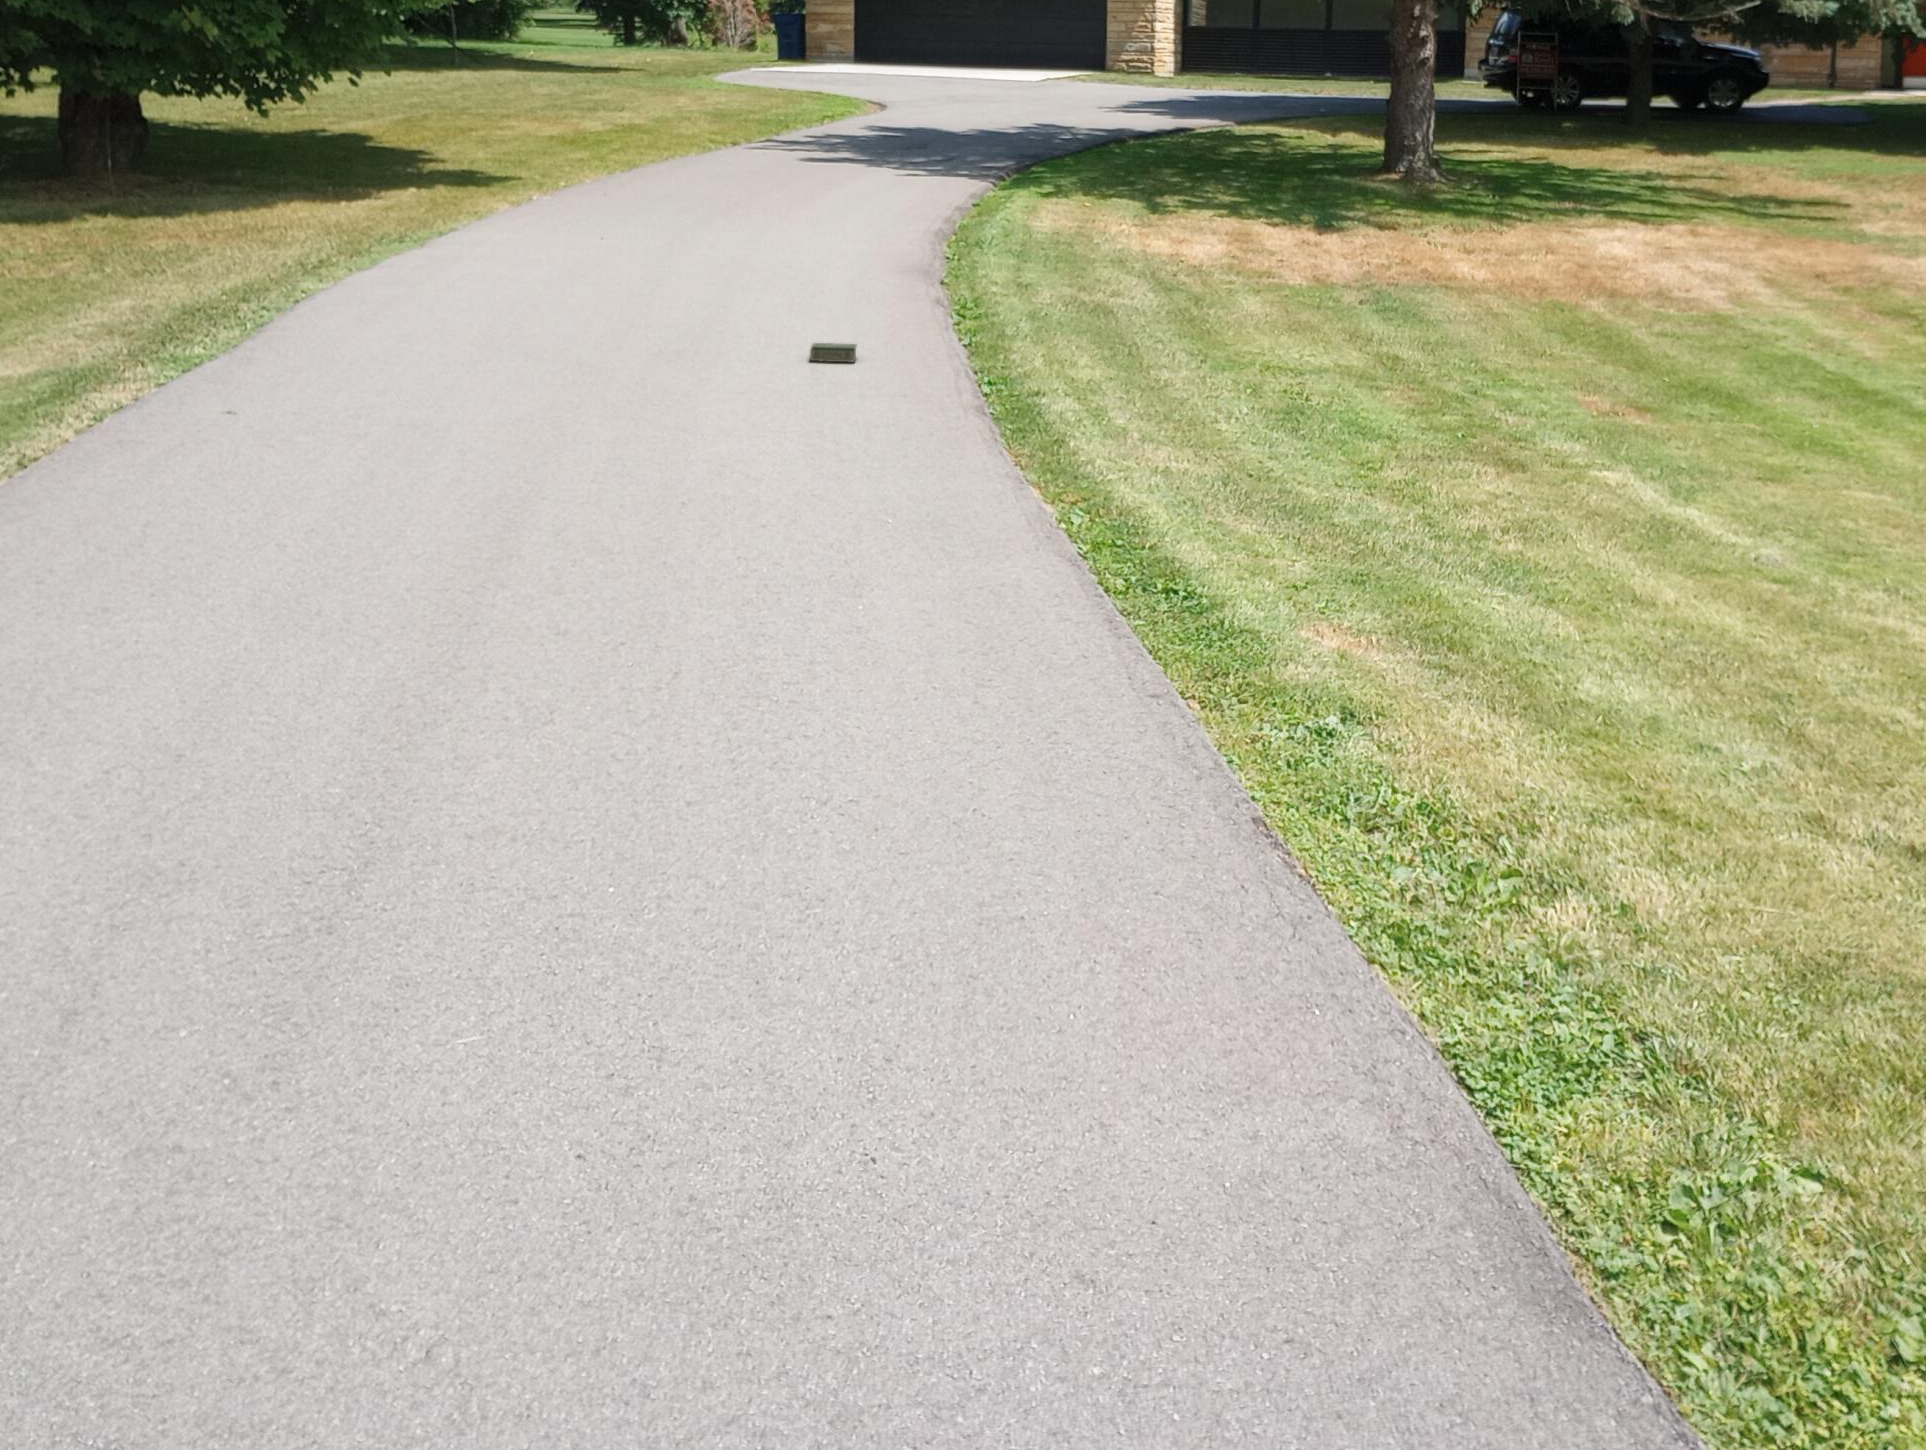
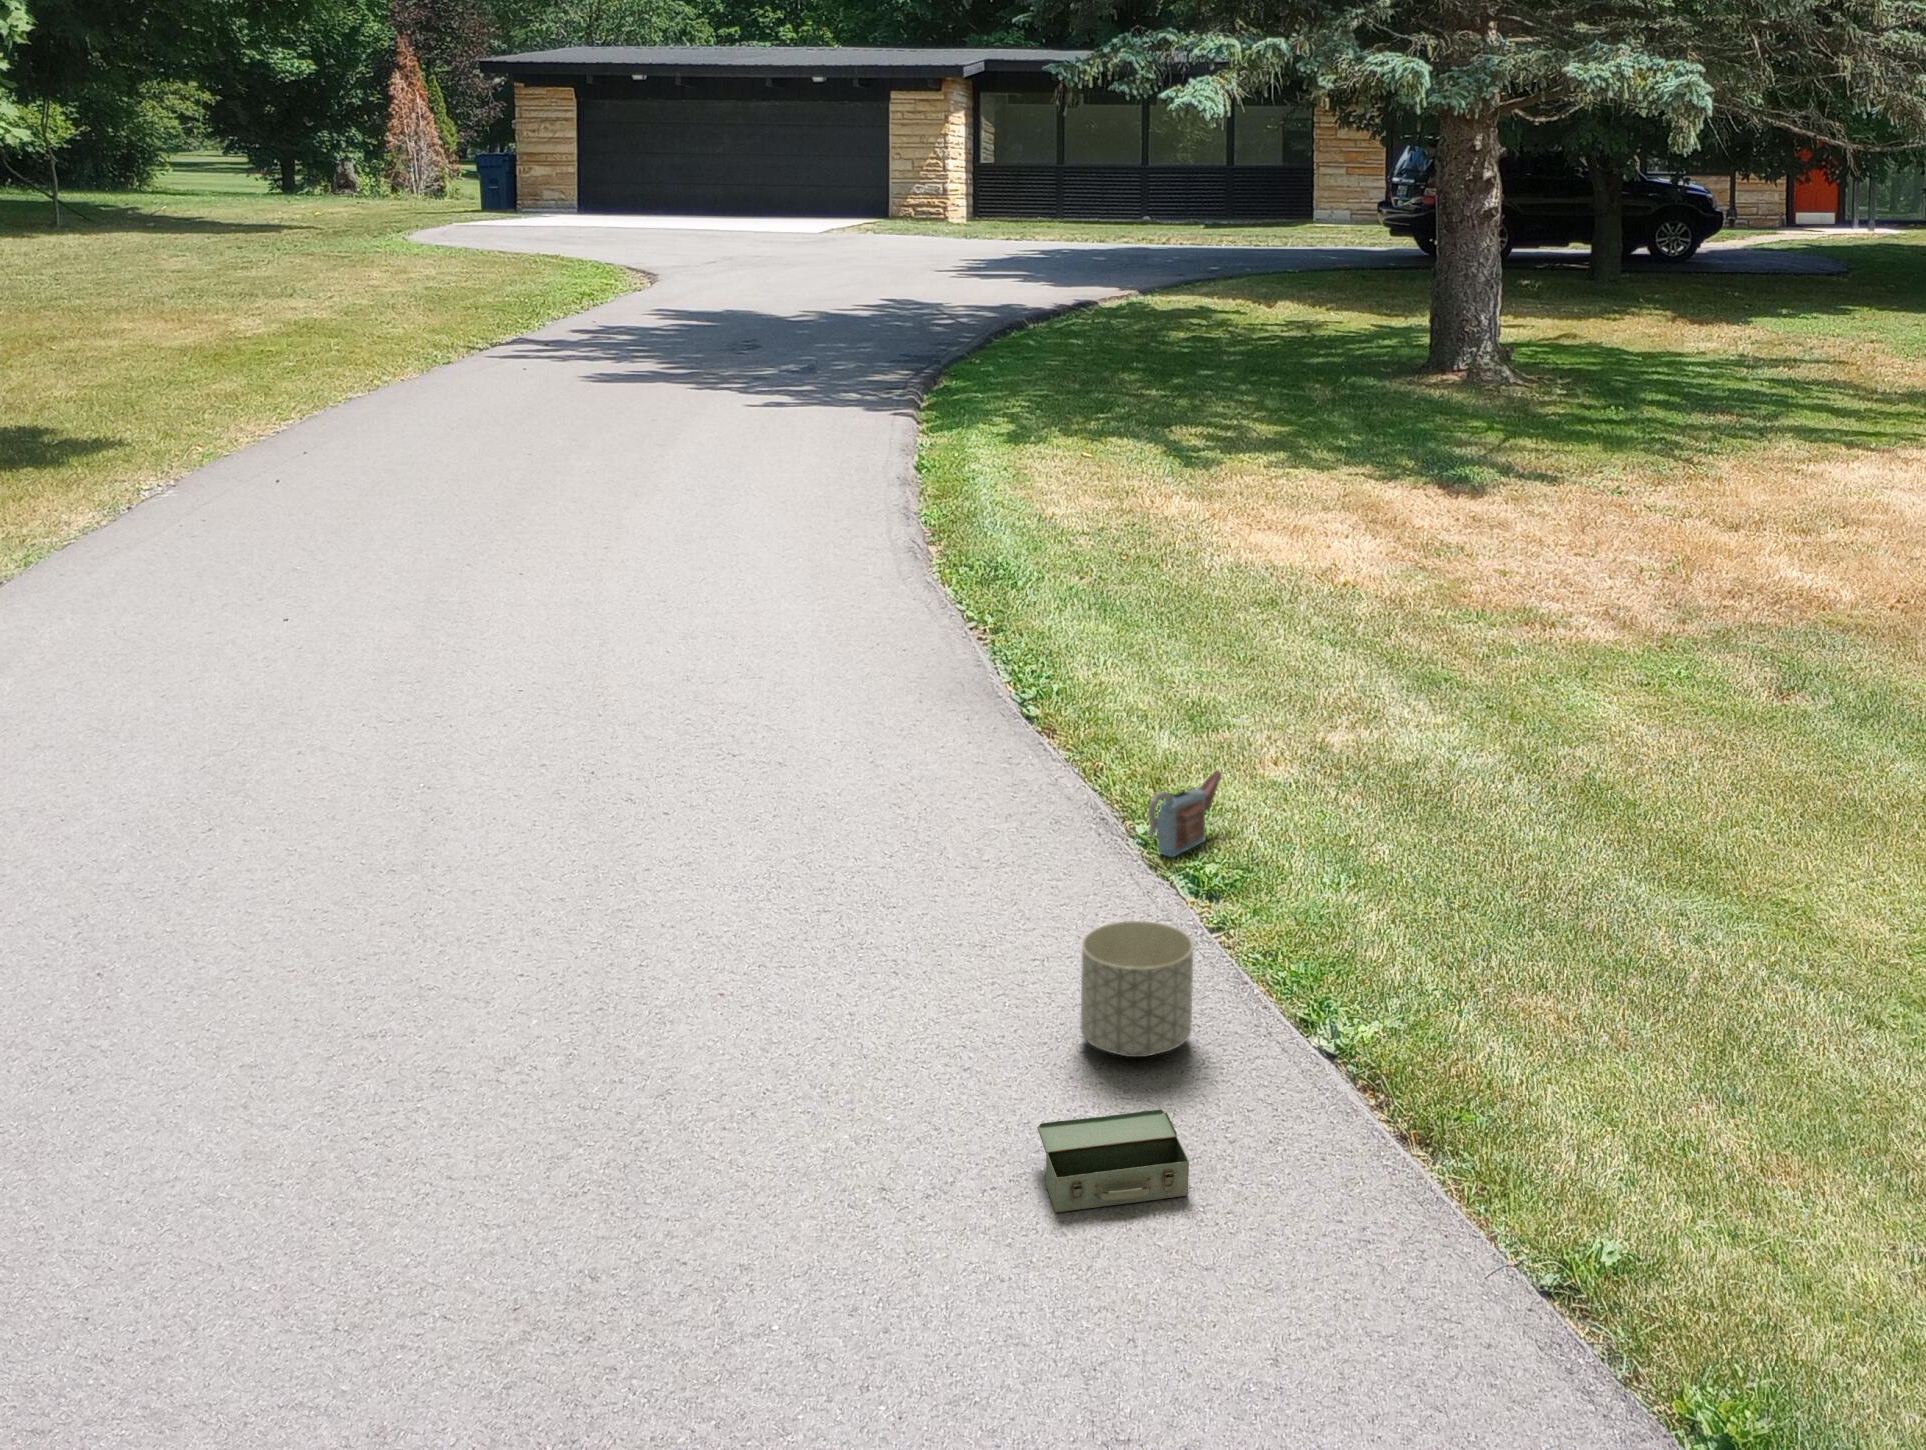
watering can: none [921,287,964,317] -> present [1148,771,1222,857]
planter: none [849,303,890,345] -> present [1081,921,1193,1057]

